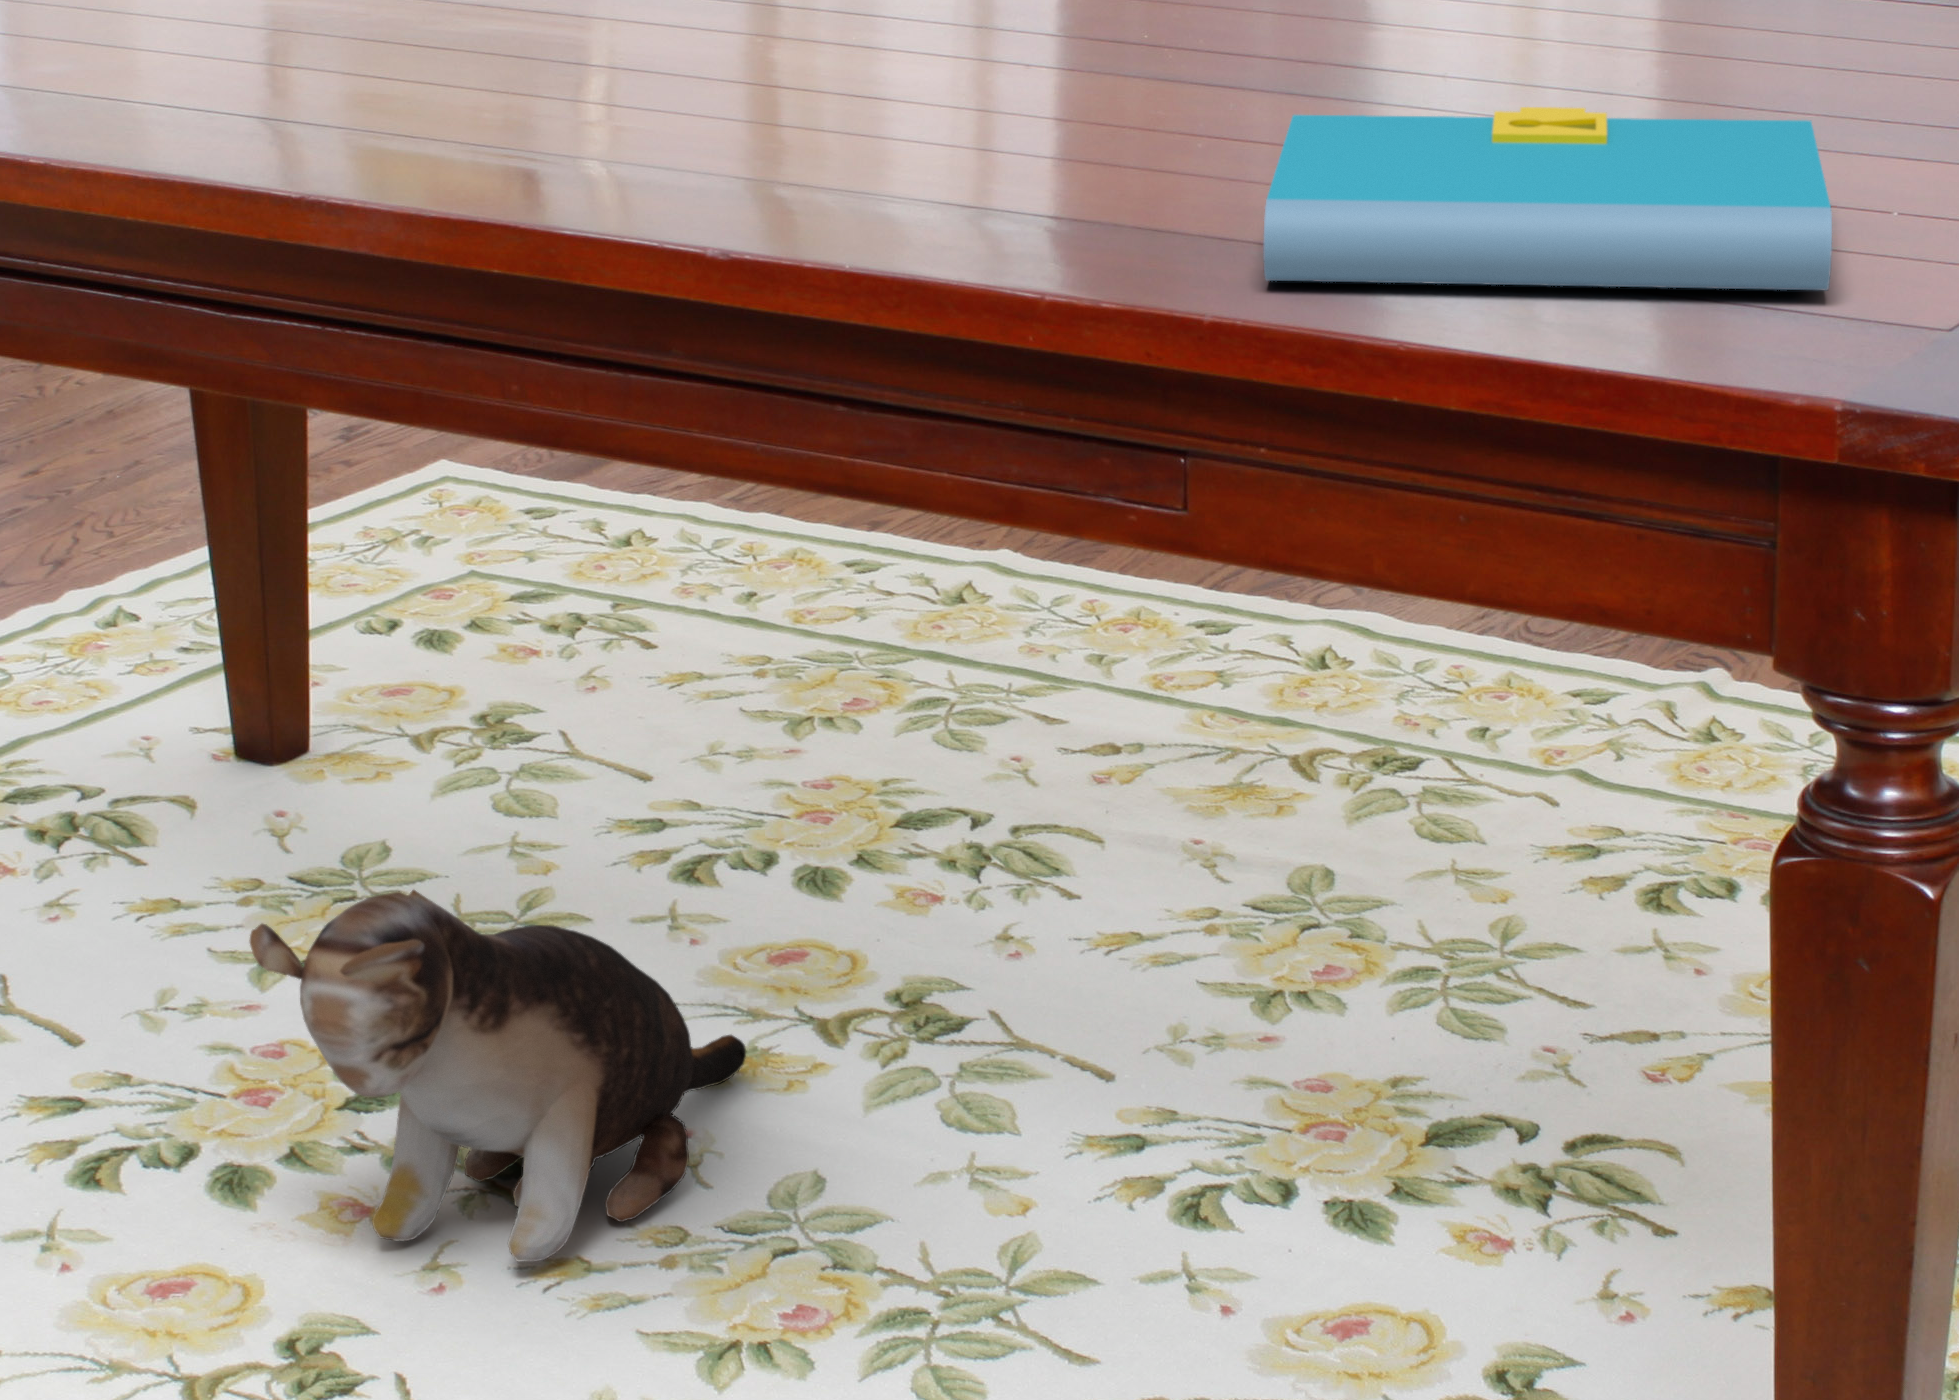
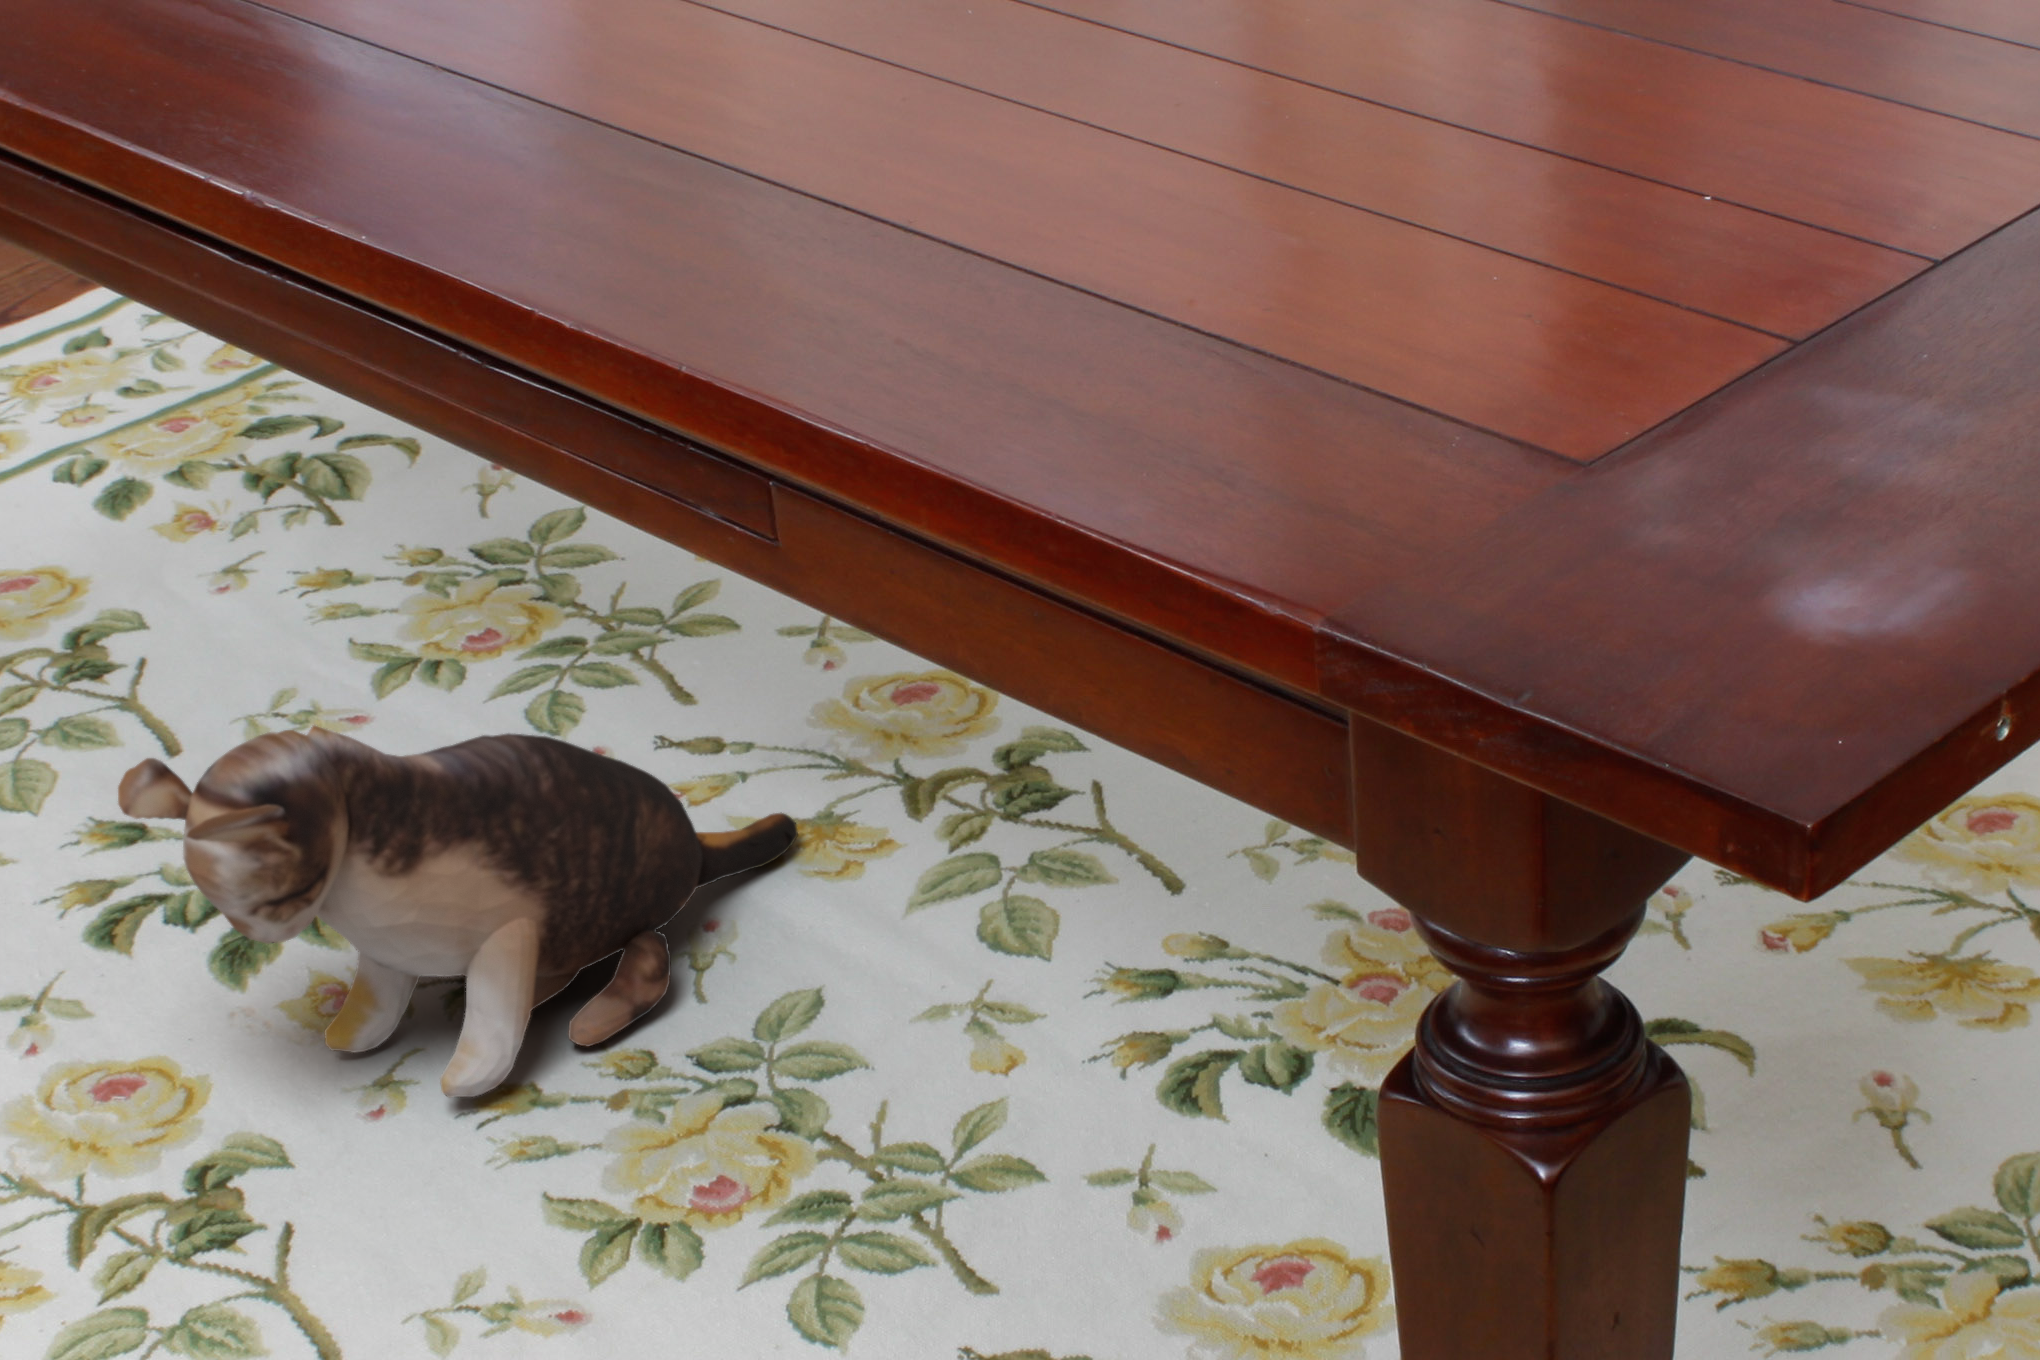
book: present [1264,107,1832,290] -> none [817,40,1636,394]

